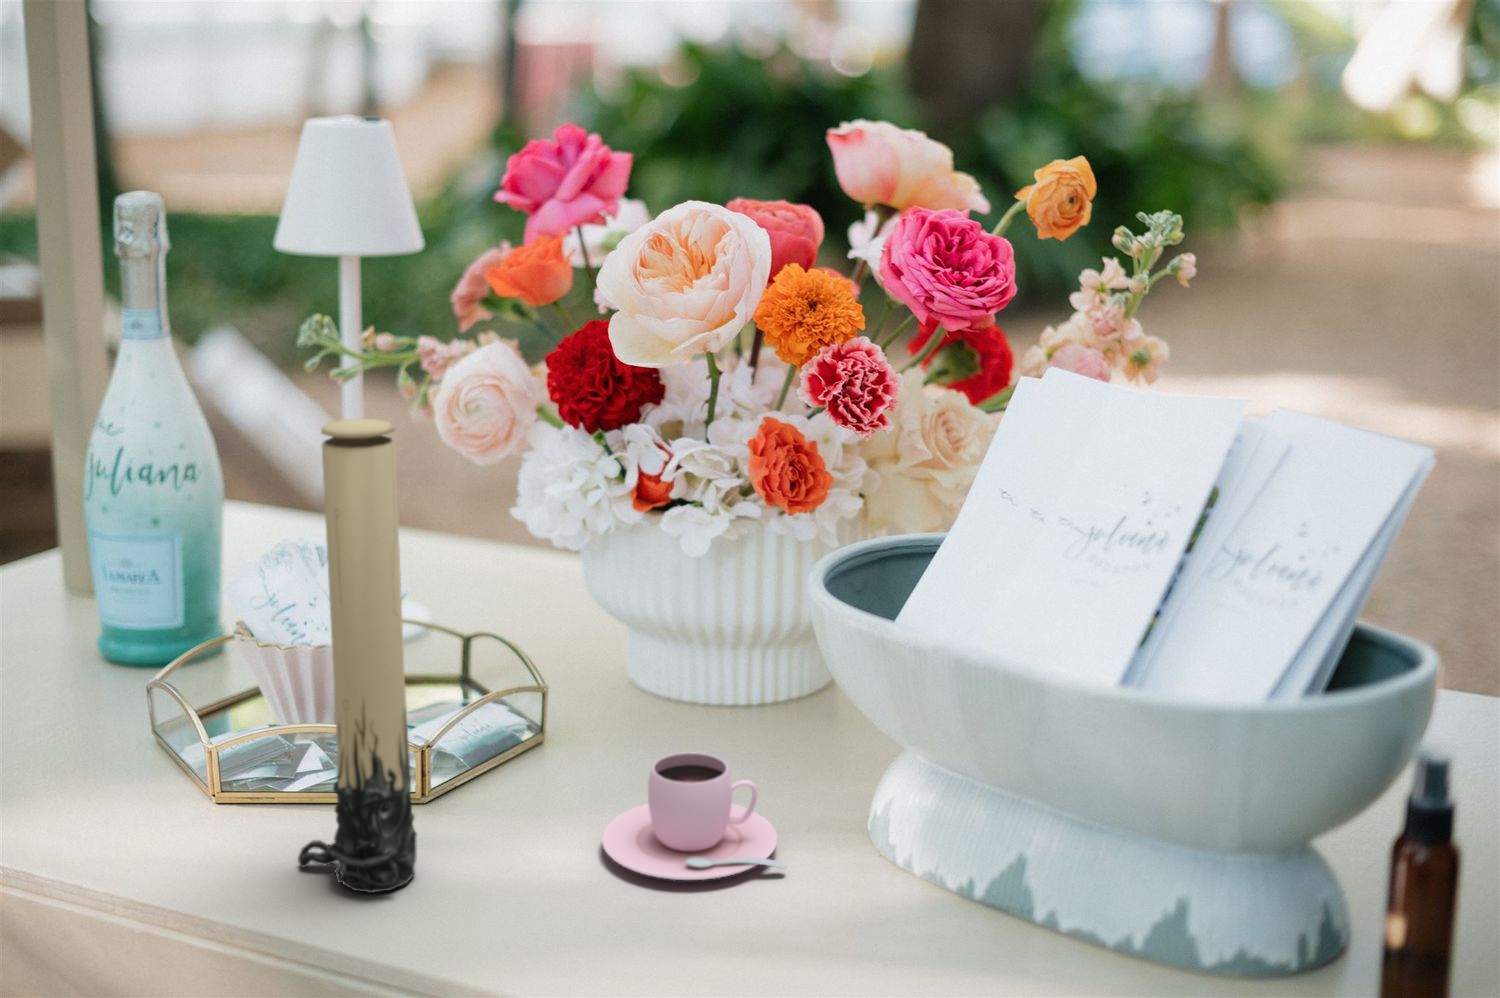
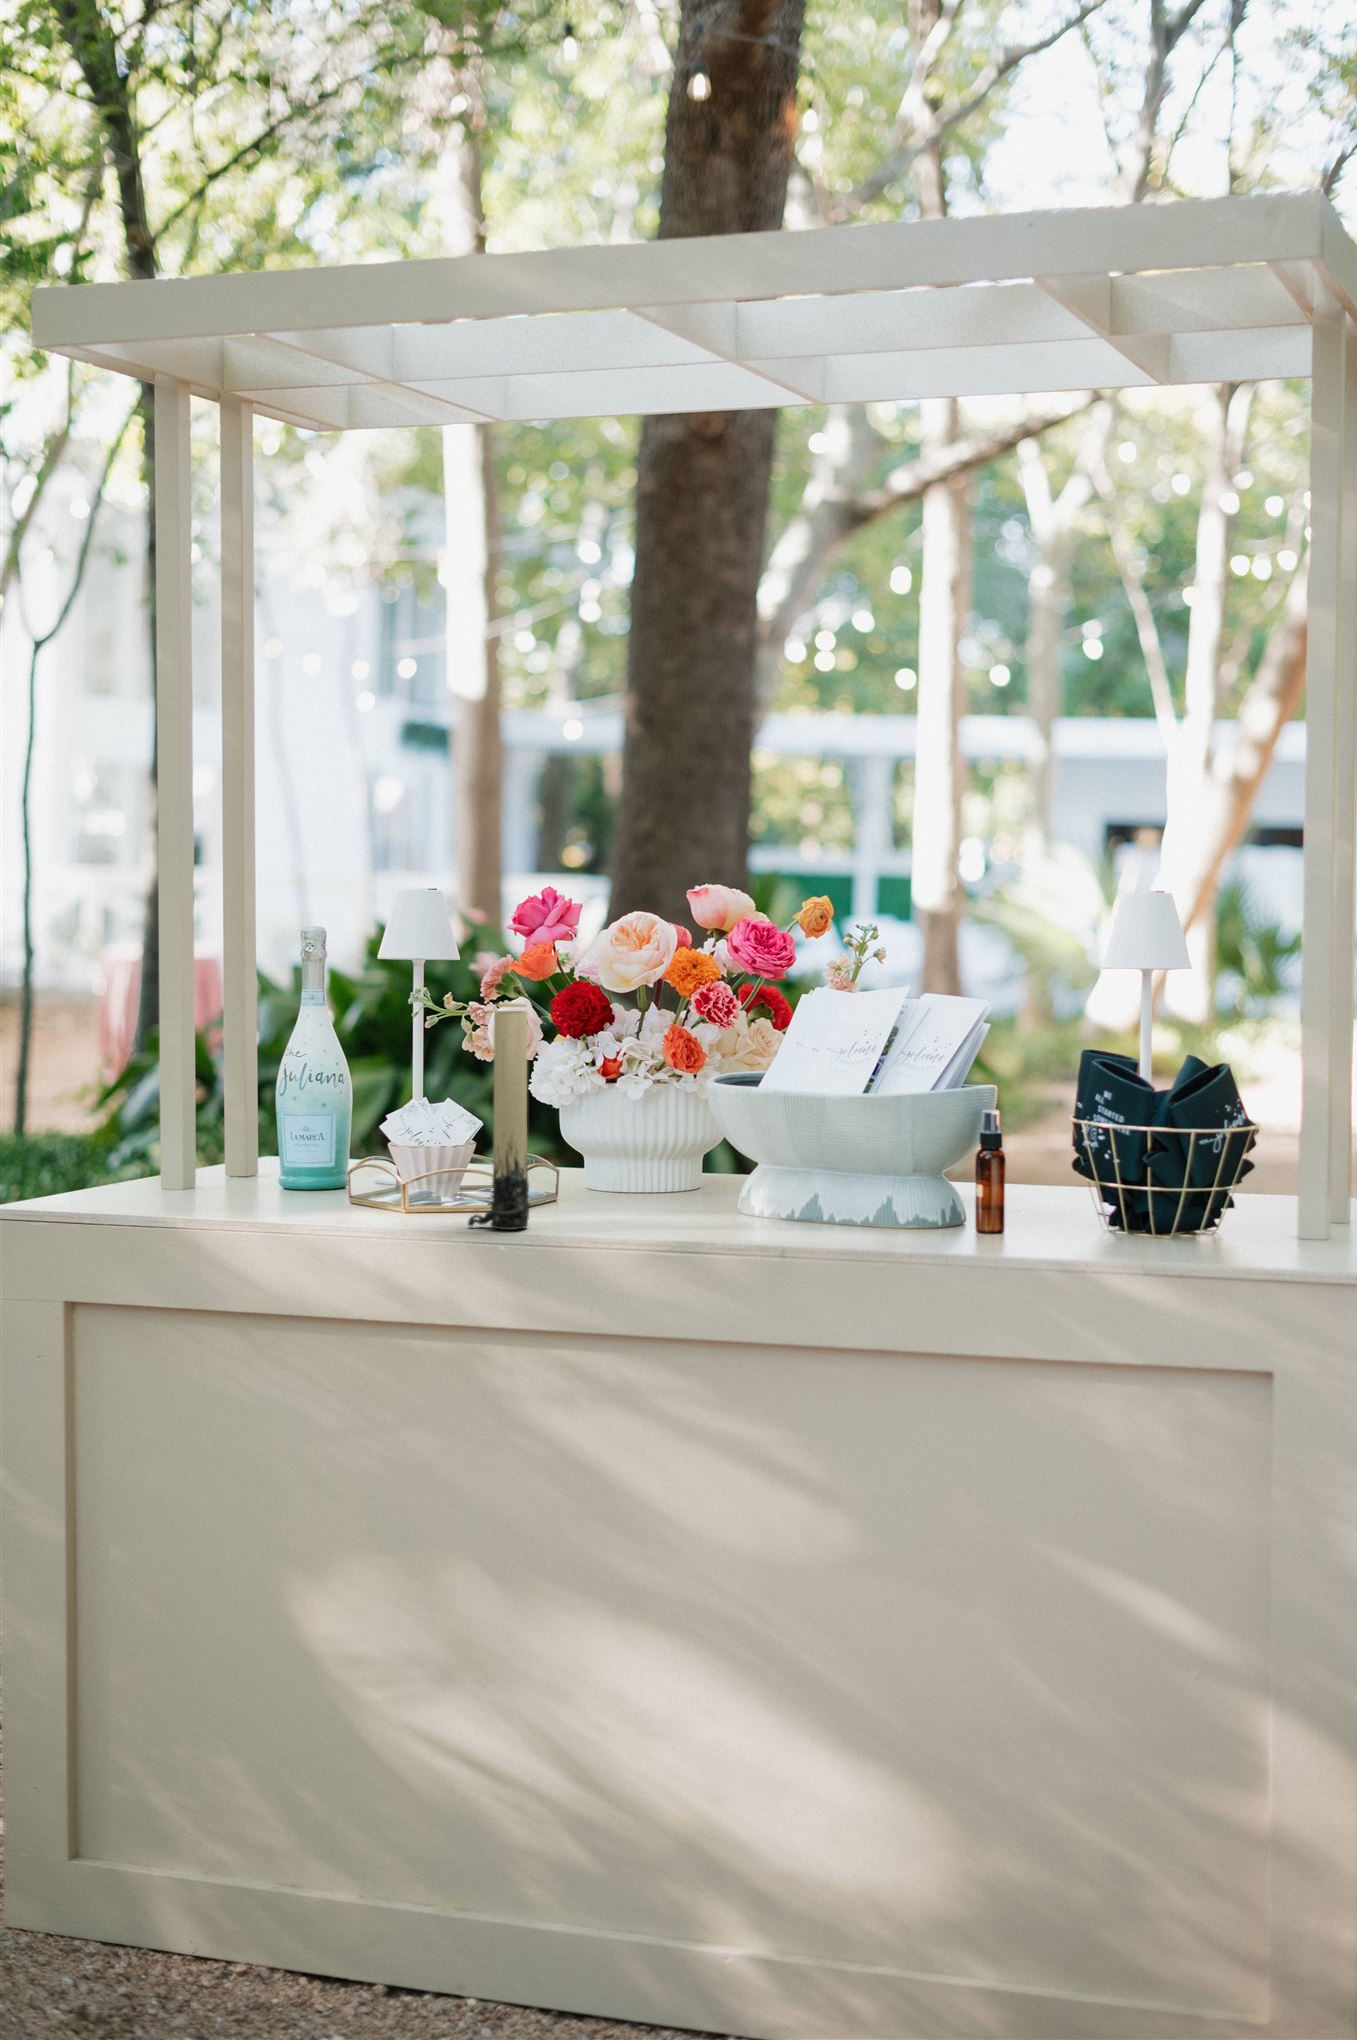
teacup: present [602,752,786,880] -> none [612,1115,705,1222]

